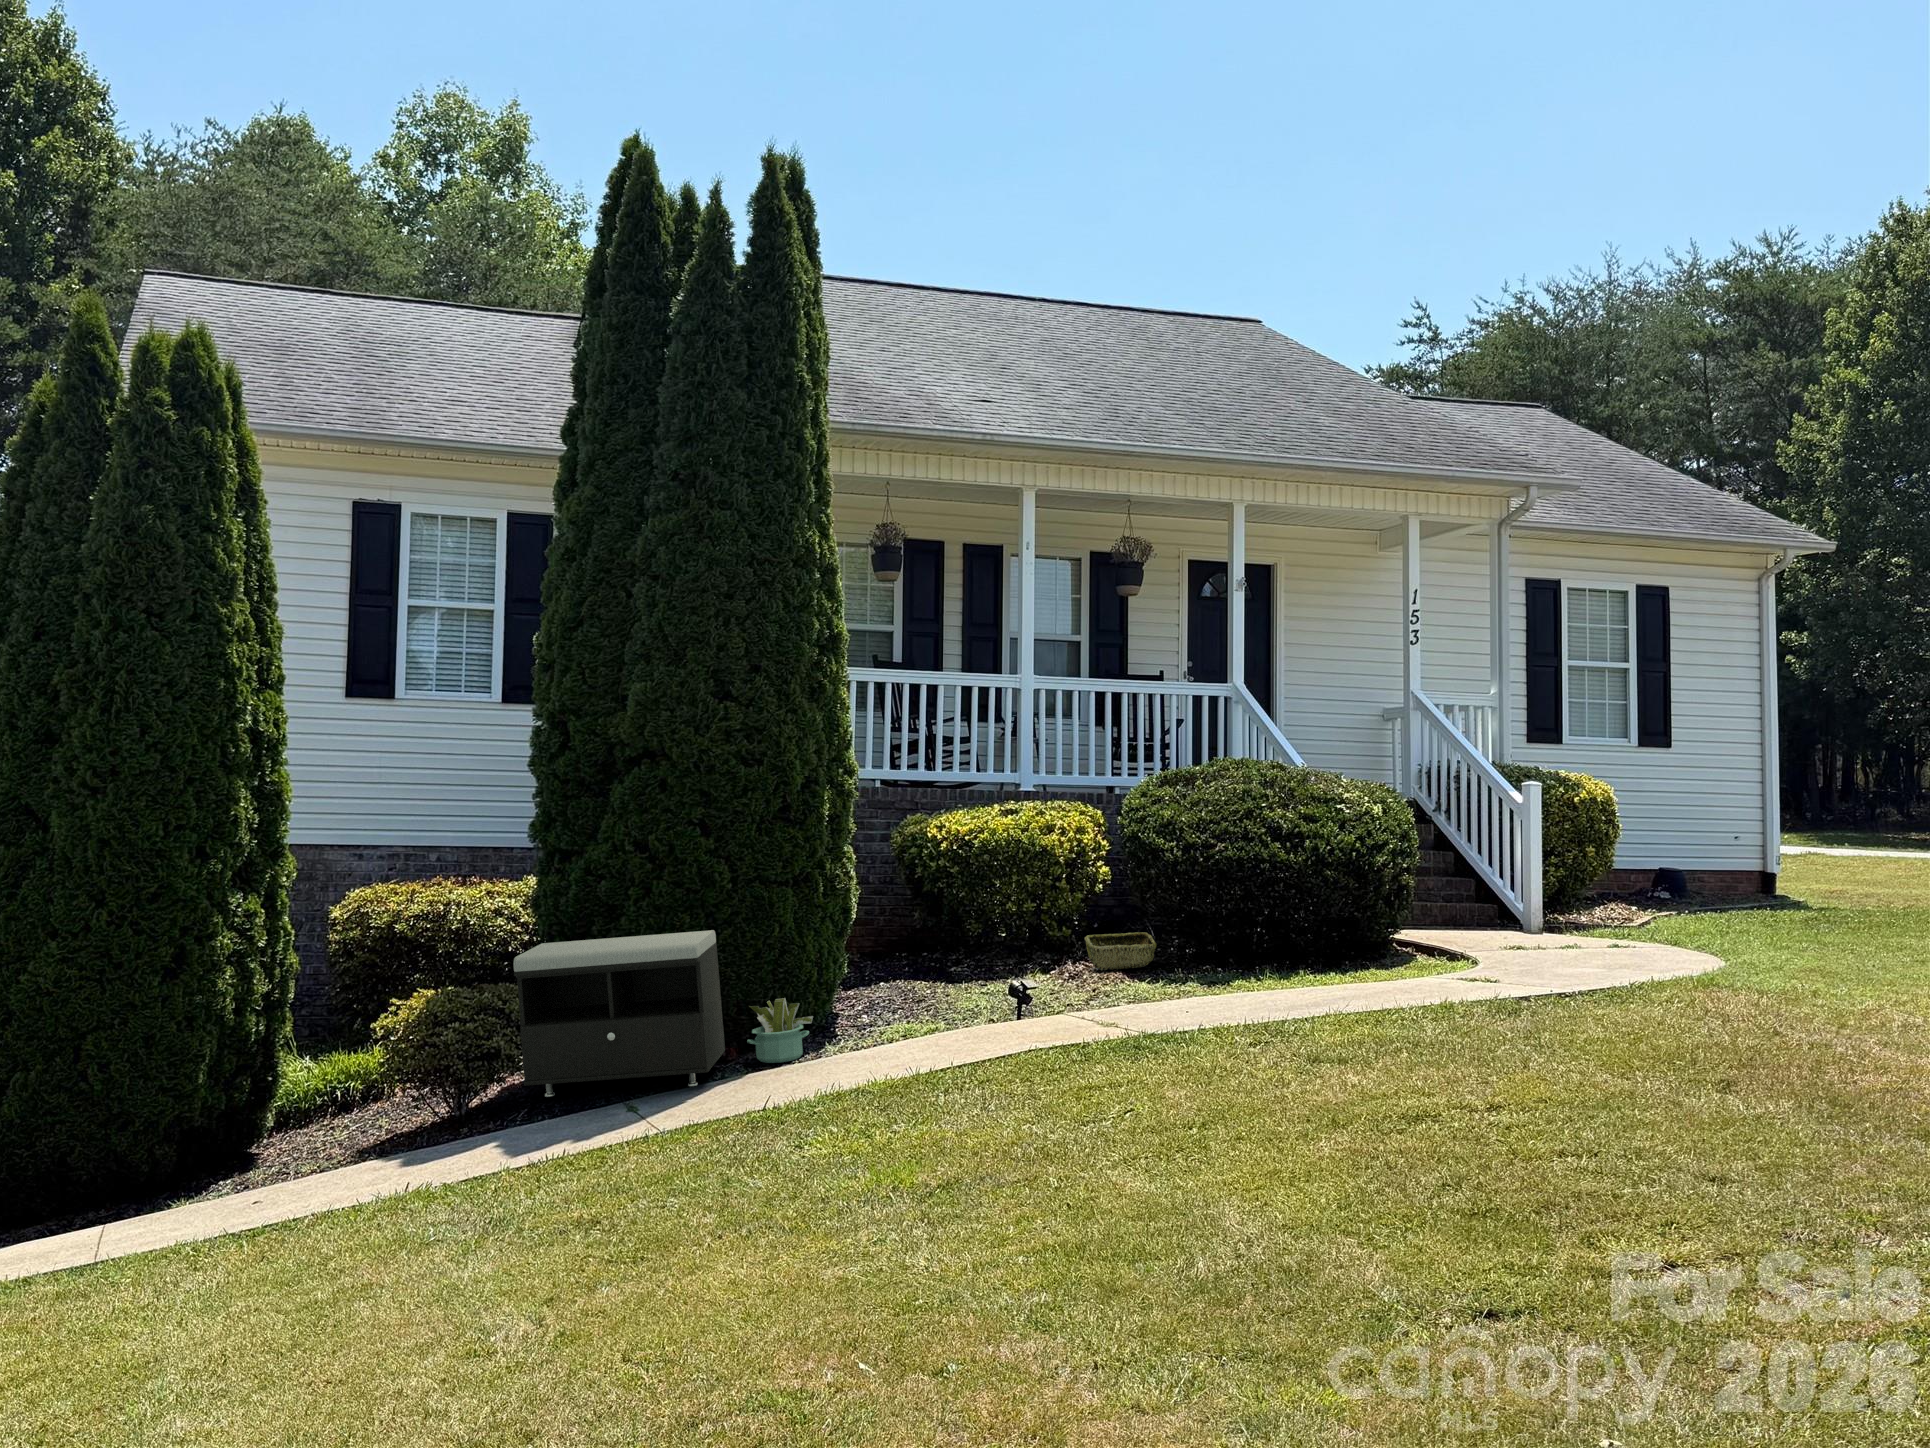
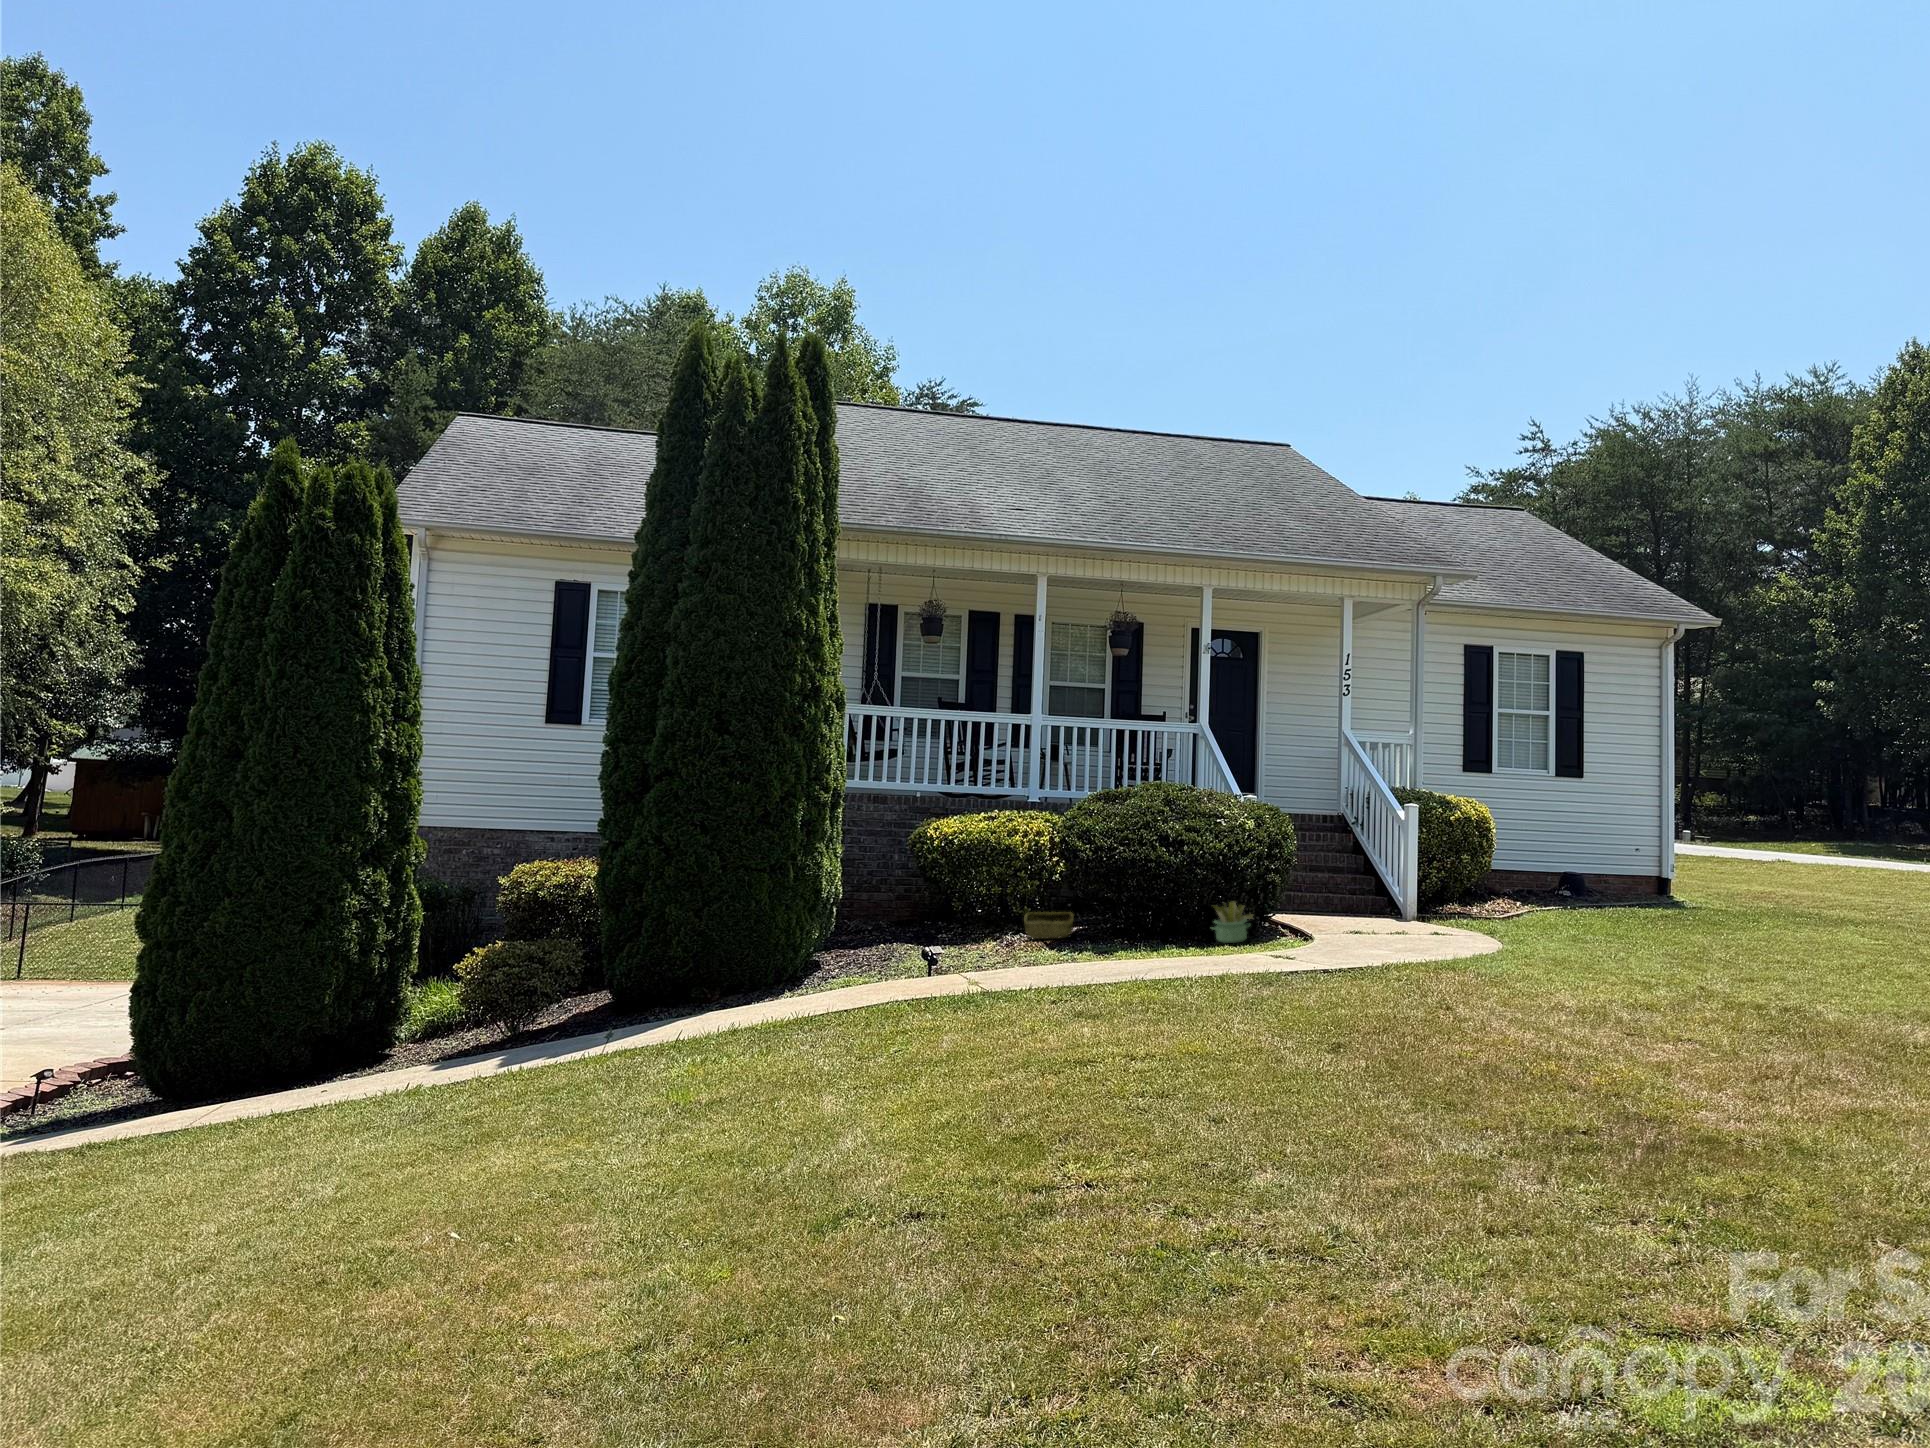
storage bench: present [514,930,725,1097] -> none [546,902,705,1016]
decorative plant: present [747,998,813,1063] -> present [1212,902,1253,943]

